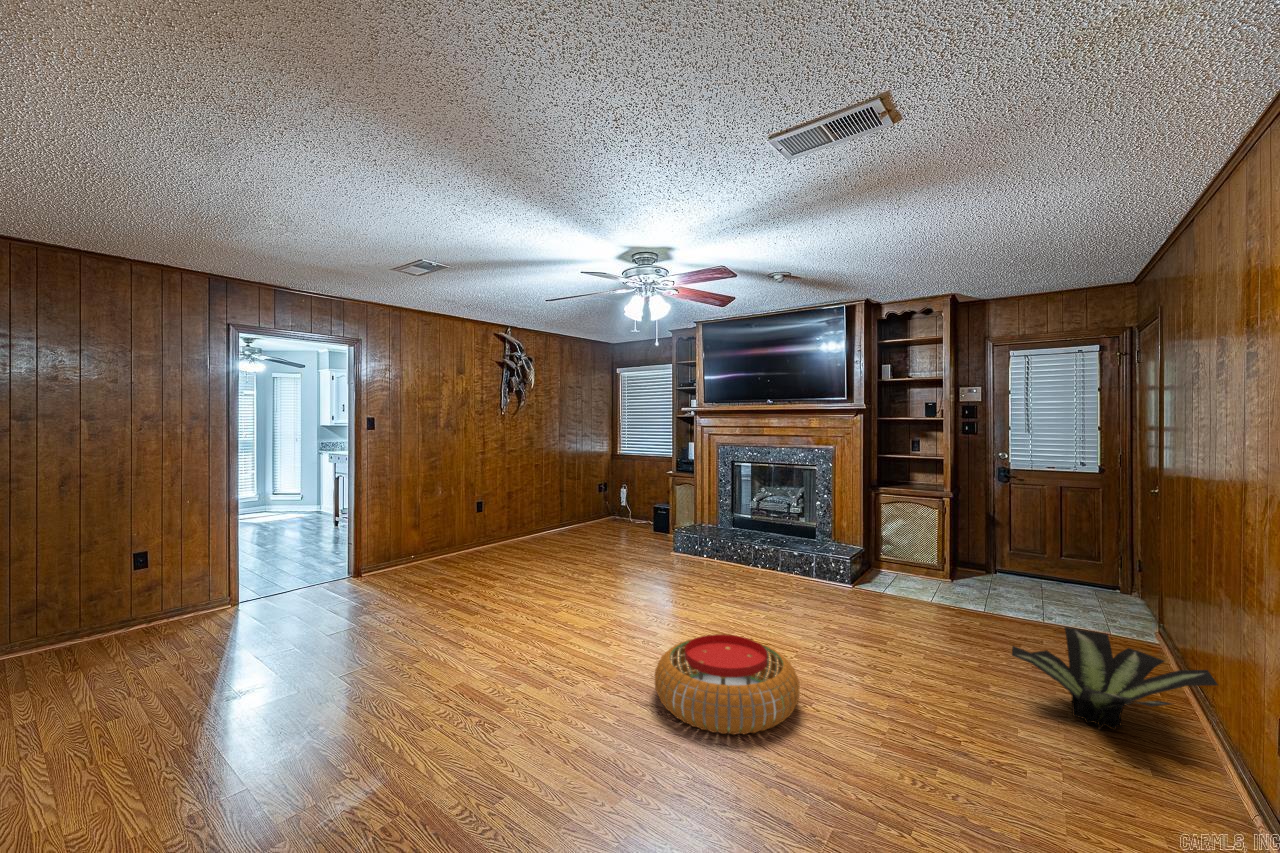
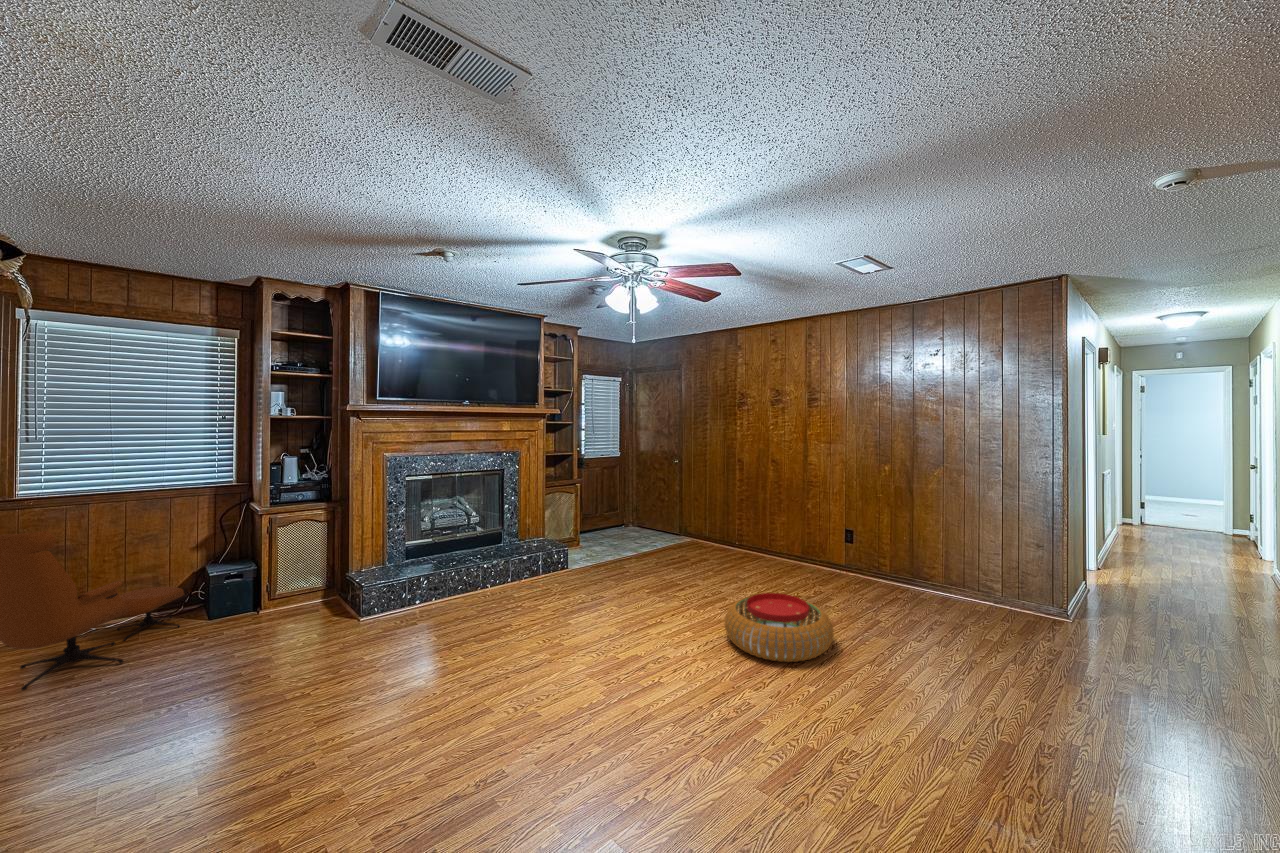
lounge chair: none [563,457,651,532] -> present [0,531,184,690]
potted plant: present [1012,627,1218,730] -> none [742,528,816,568]

